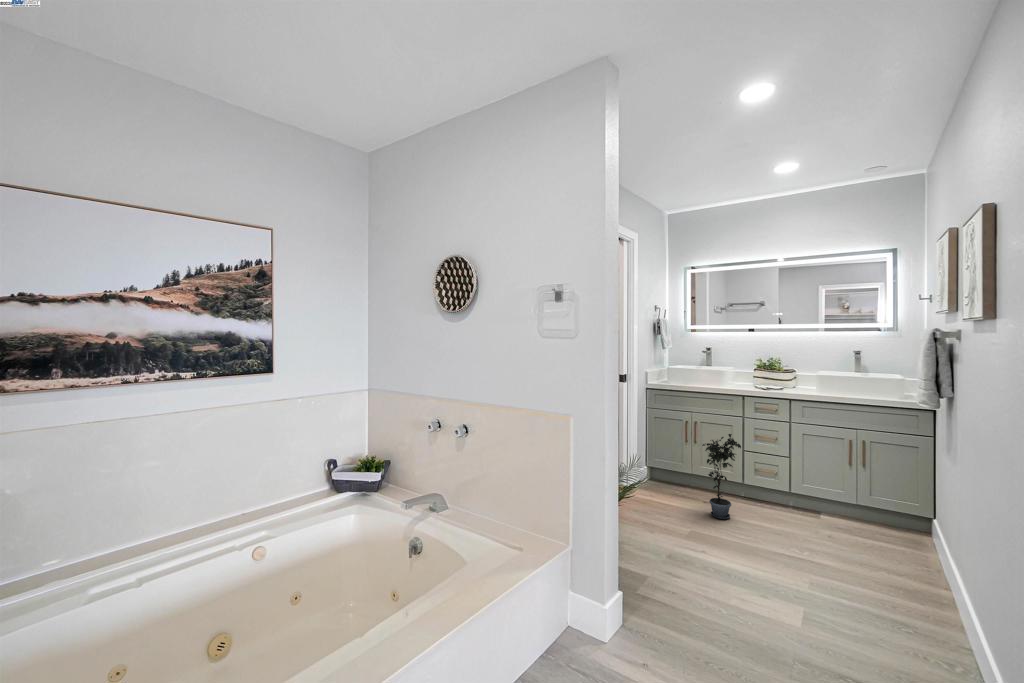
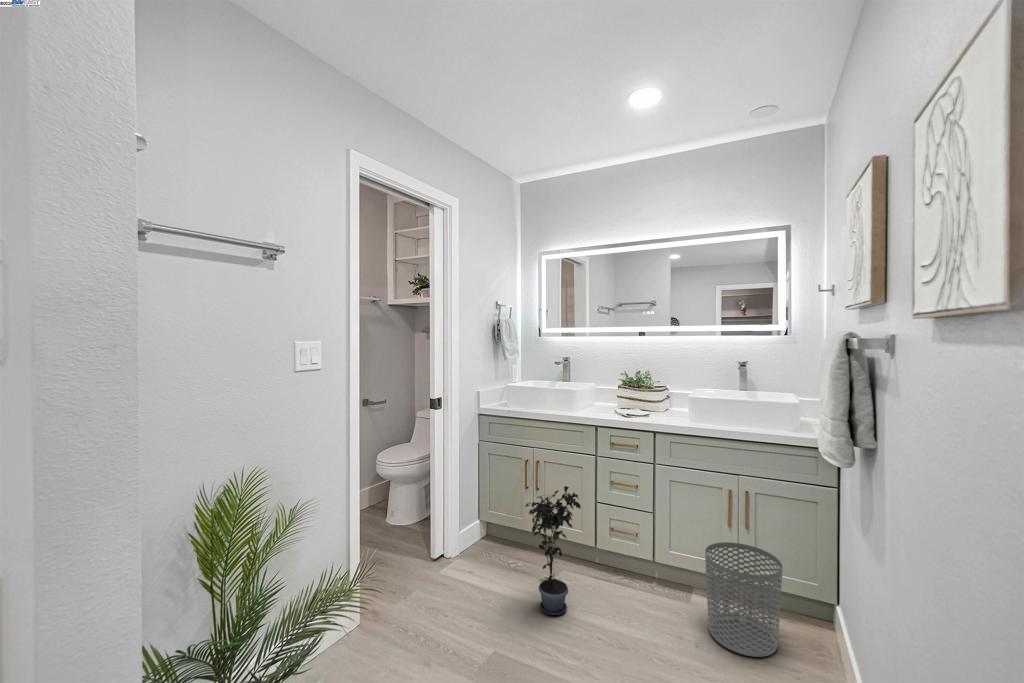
waste bin: none [834,474,892,543] -> present [705,542,782,657]

